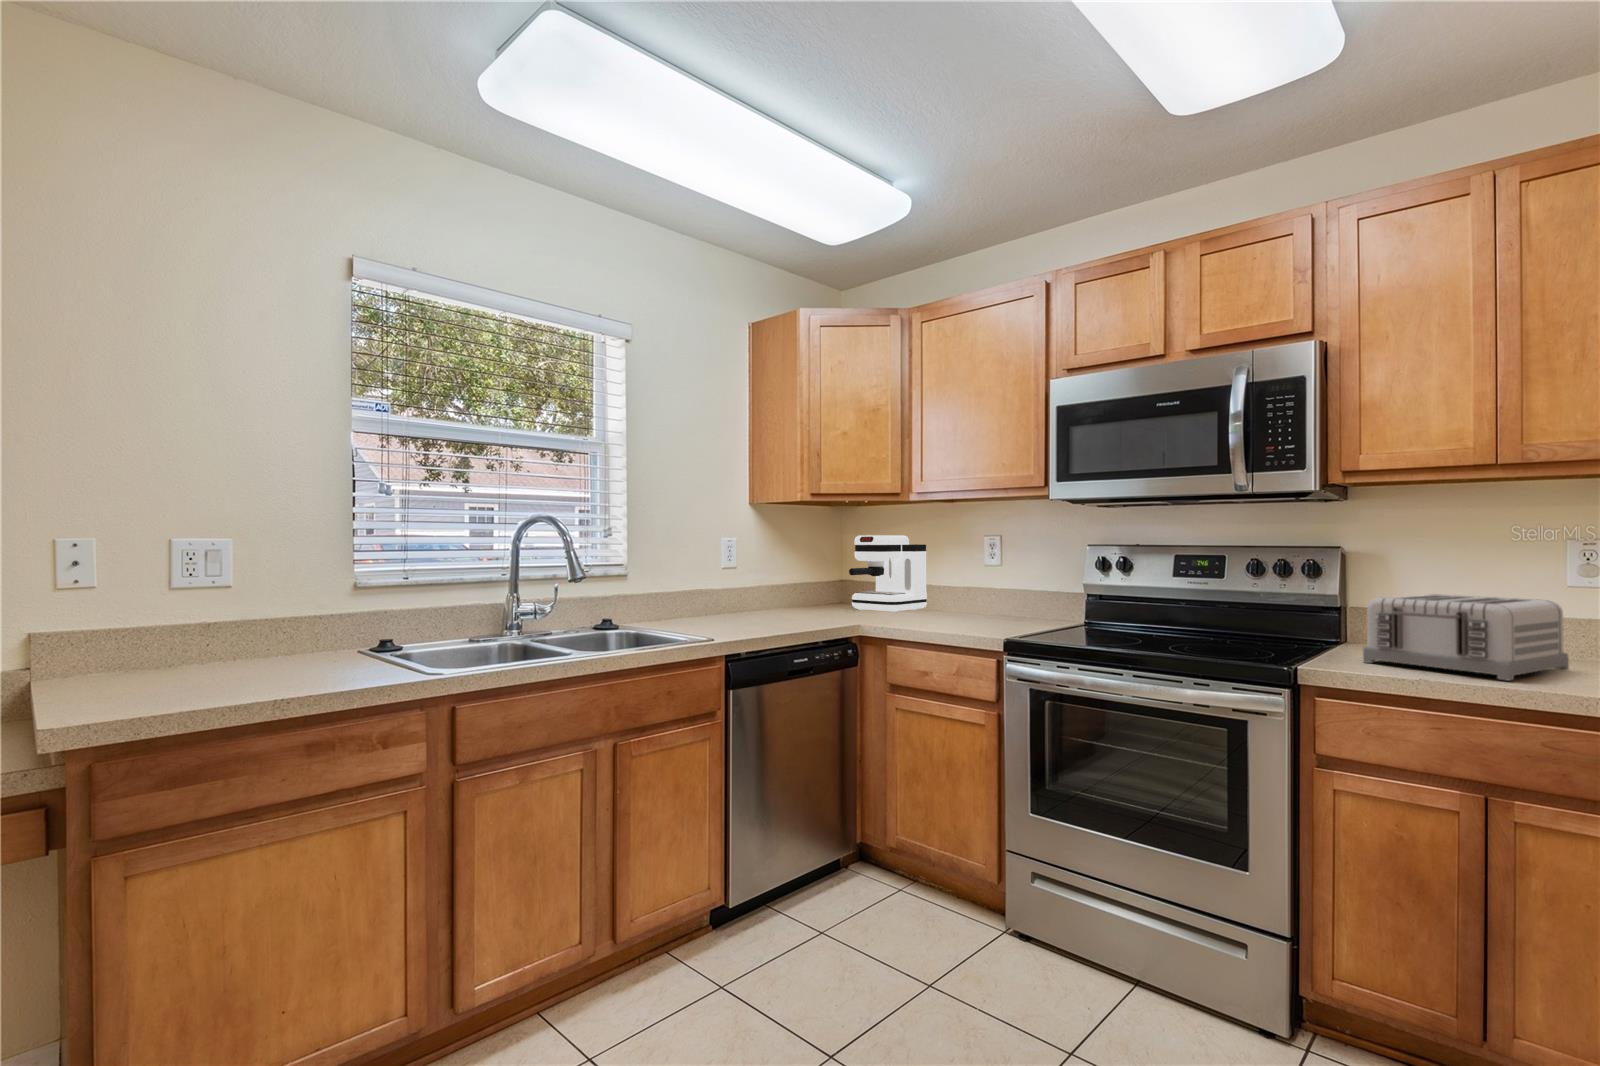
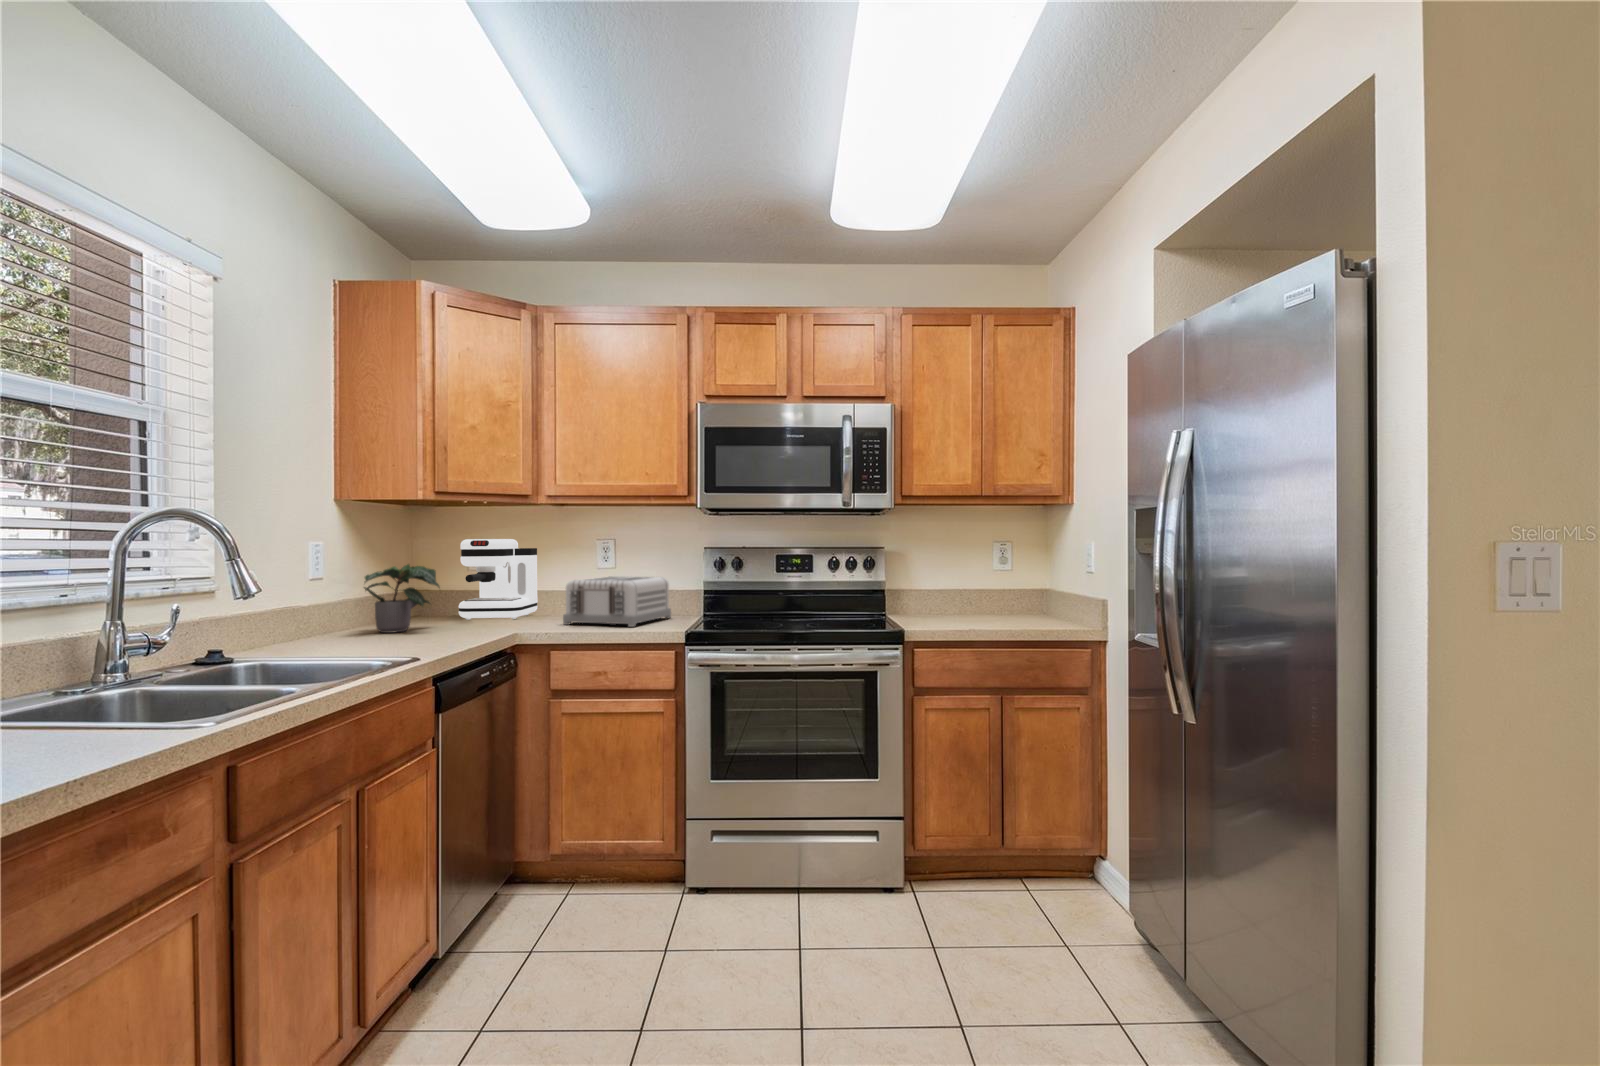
potted plant: none [758,557,824,615] -> present [364,564,439,633]
toaster: present [1363,594,1569,680] -> present [563,576,671,627]

